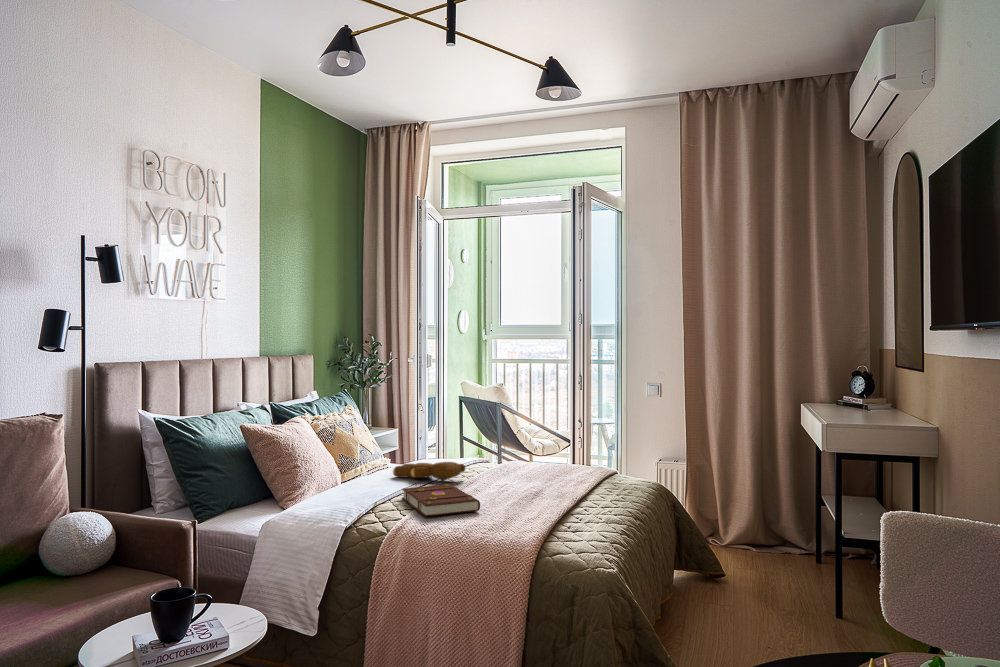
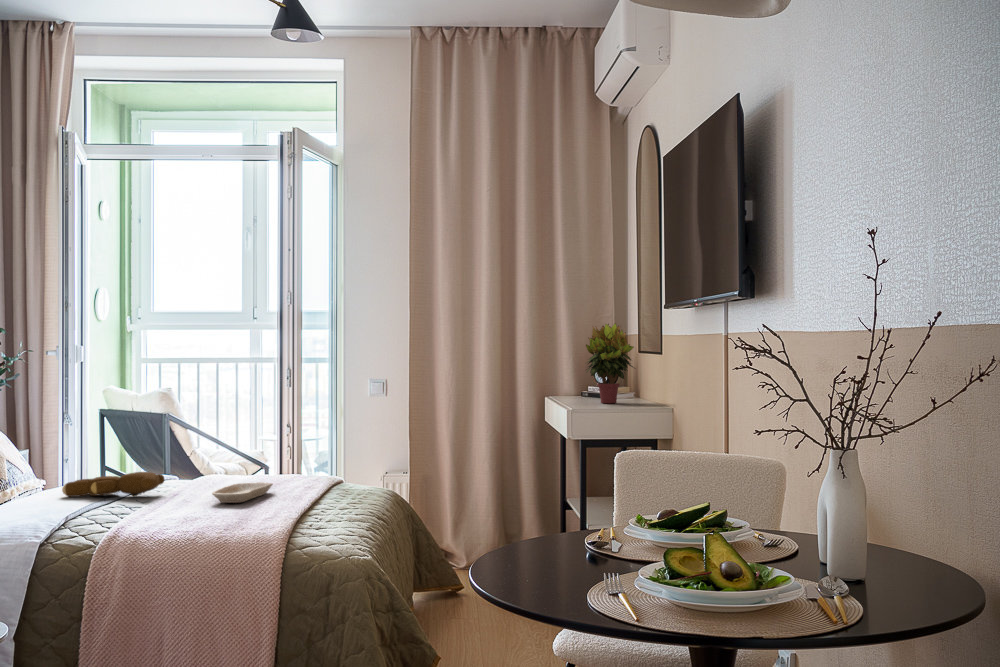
potted plant: none [839,341,895,418] -> present [586,323,634,403]
tray: none [495,475,549,496] -> present [212,482,273,503]
book: present [402,484,480,517] -> none [93,494,203,525]

